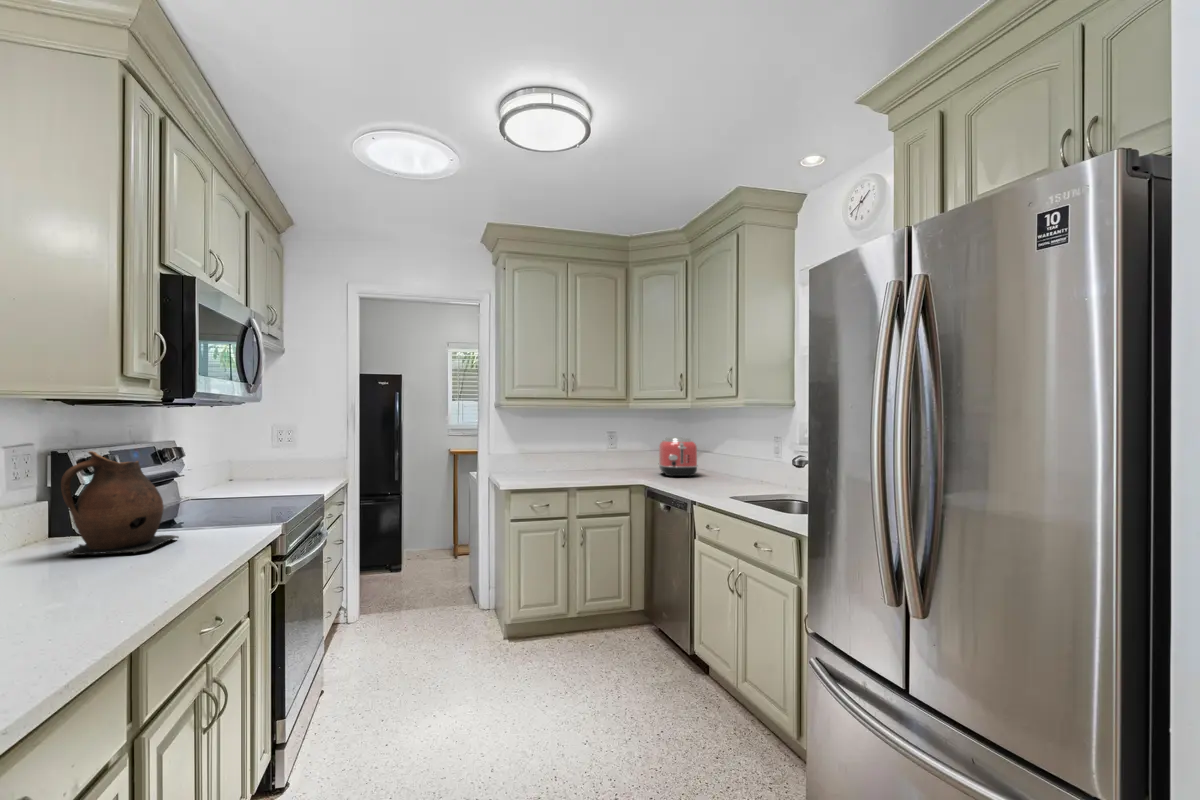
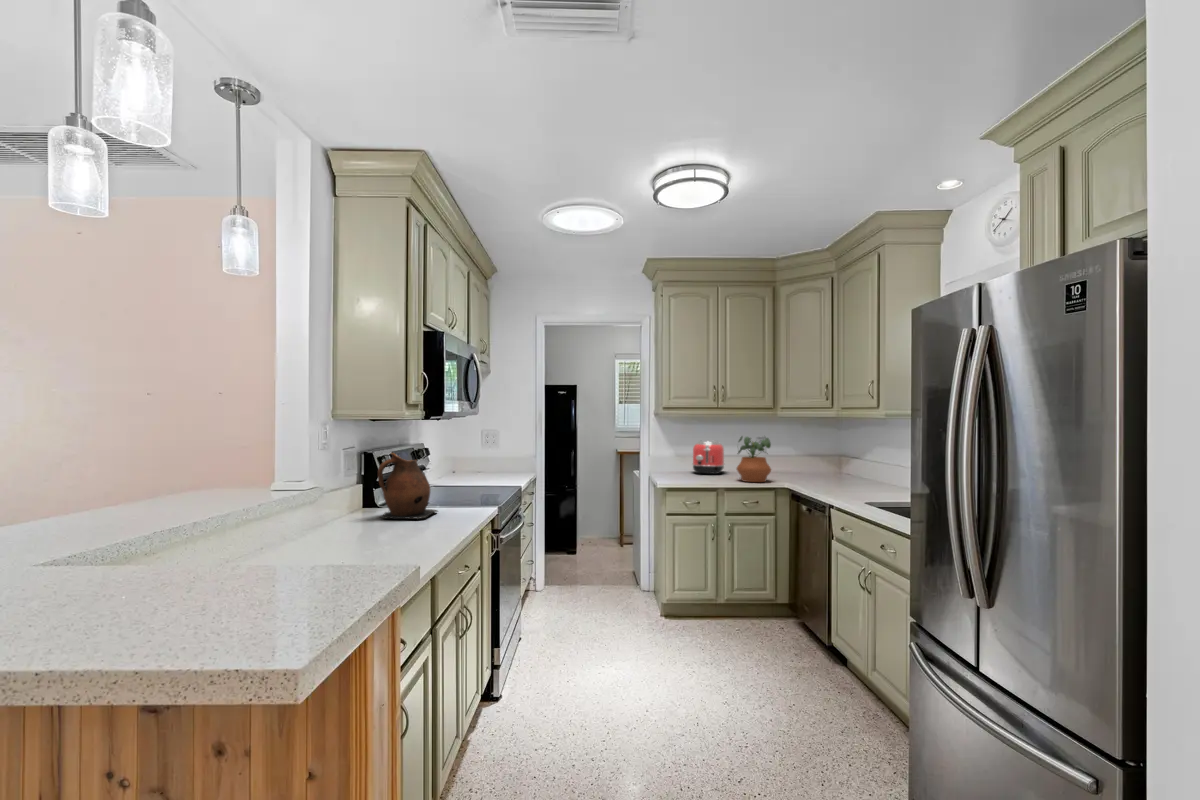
potted plant: none [587,427,625,479] -> present [737,436,771,482]
toaster: present [659,437,698,477] -> present [693,441,725,474]

